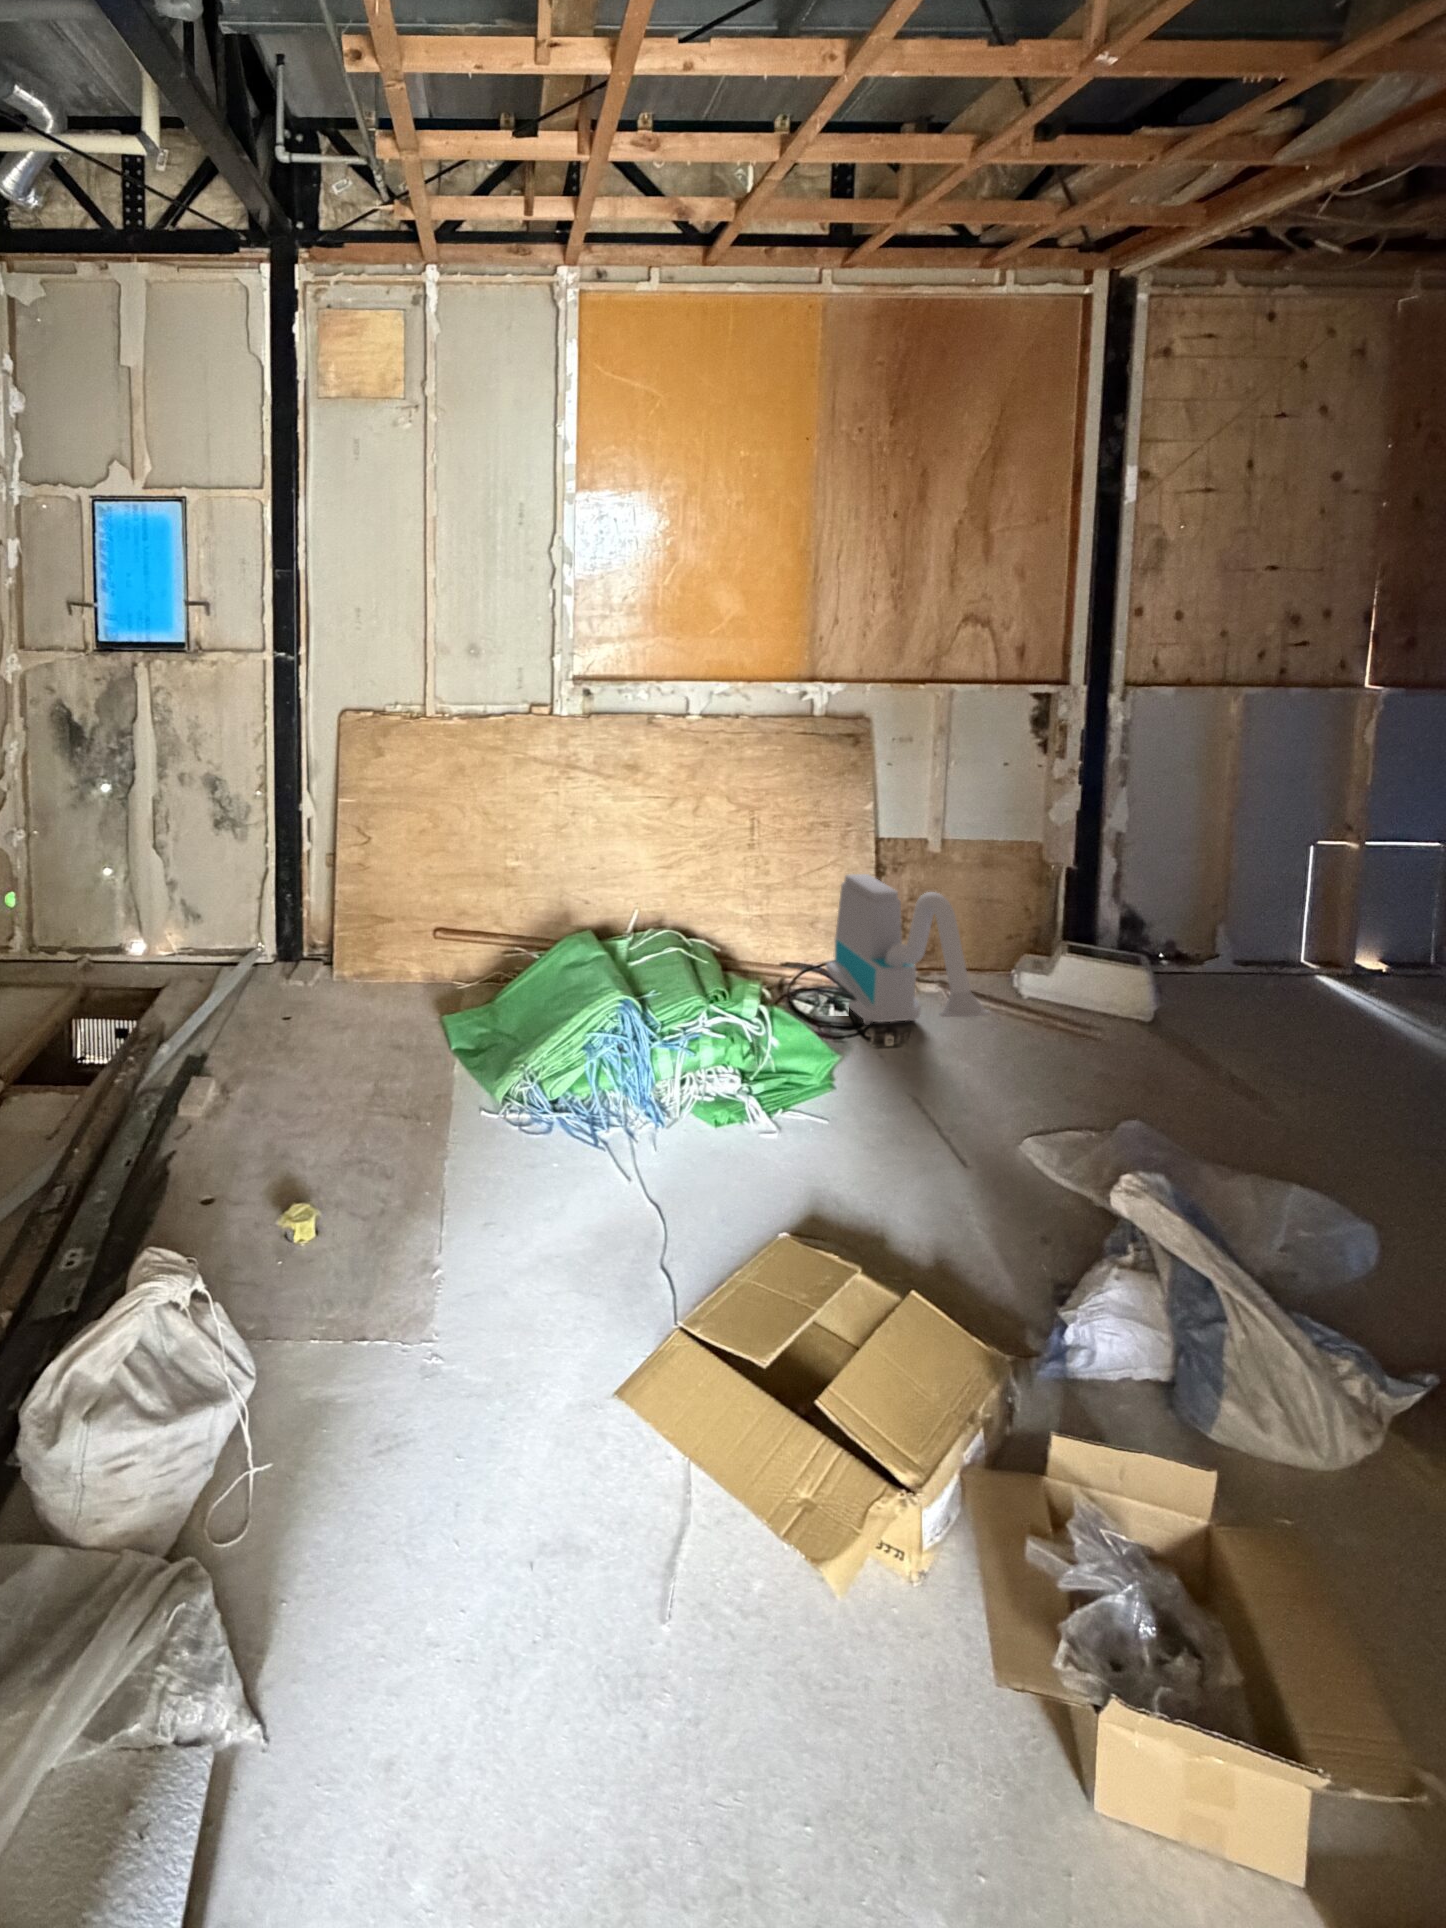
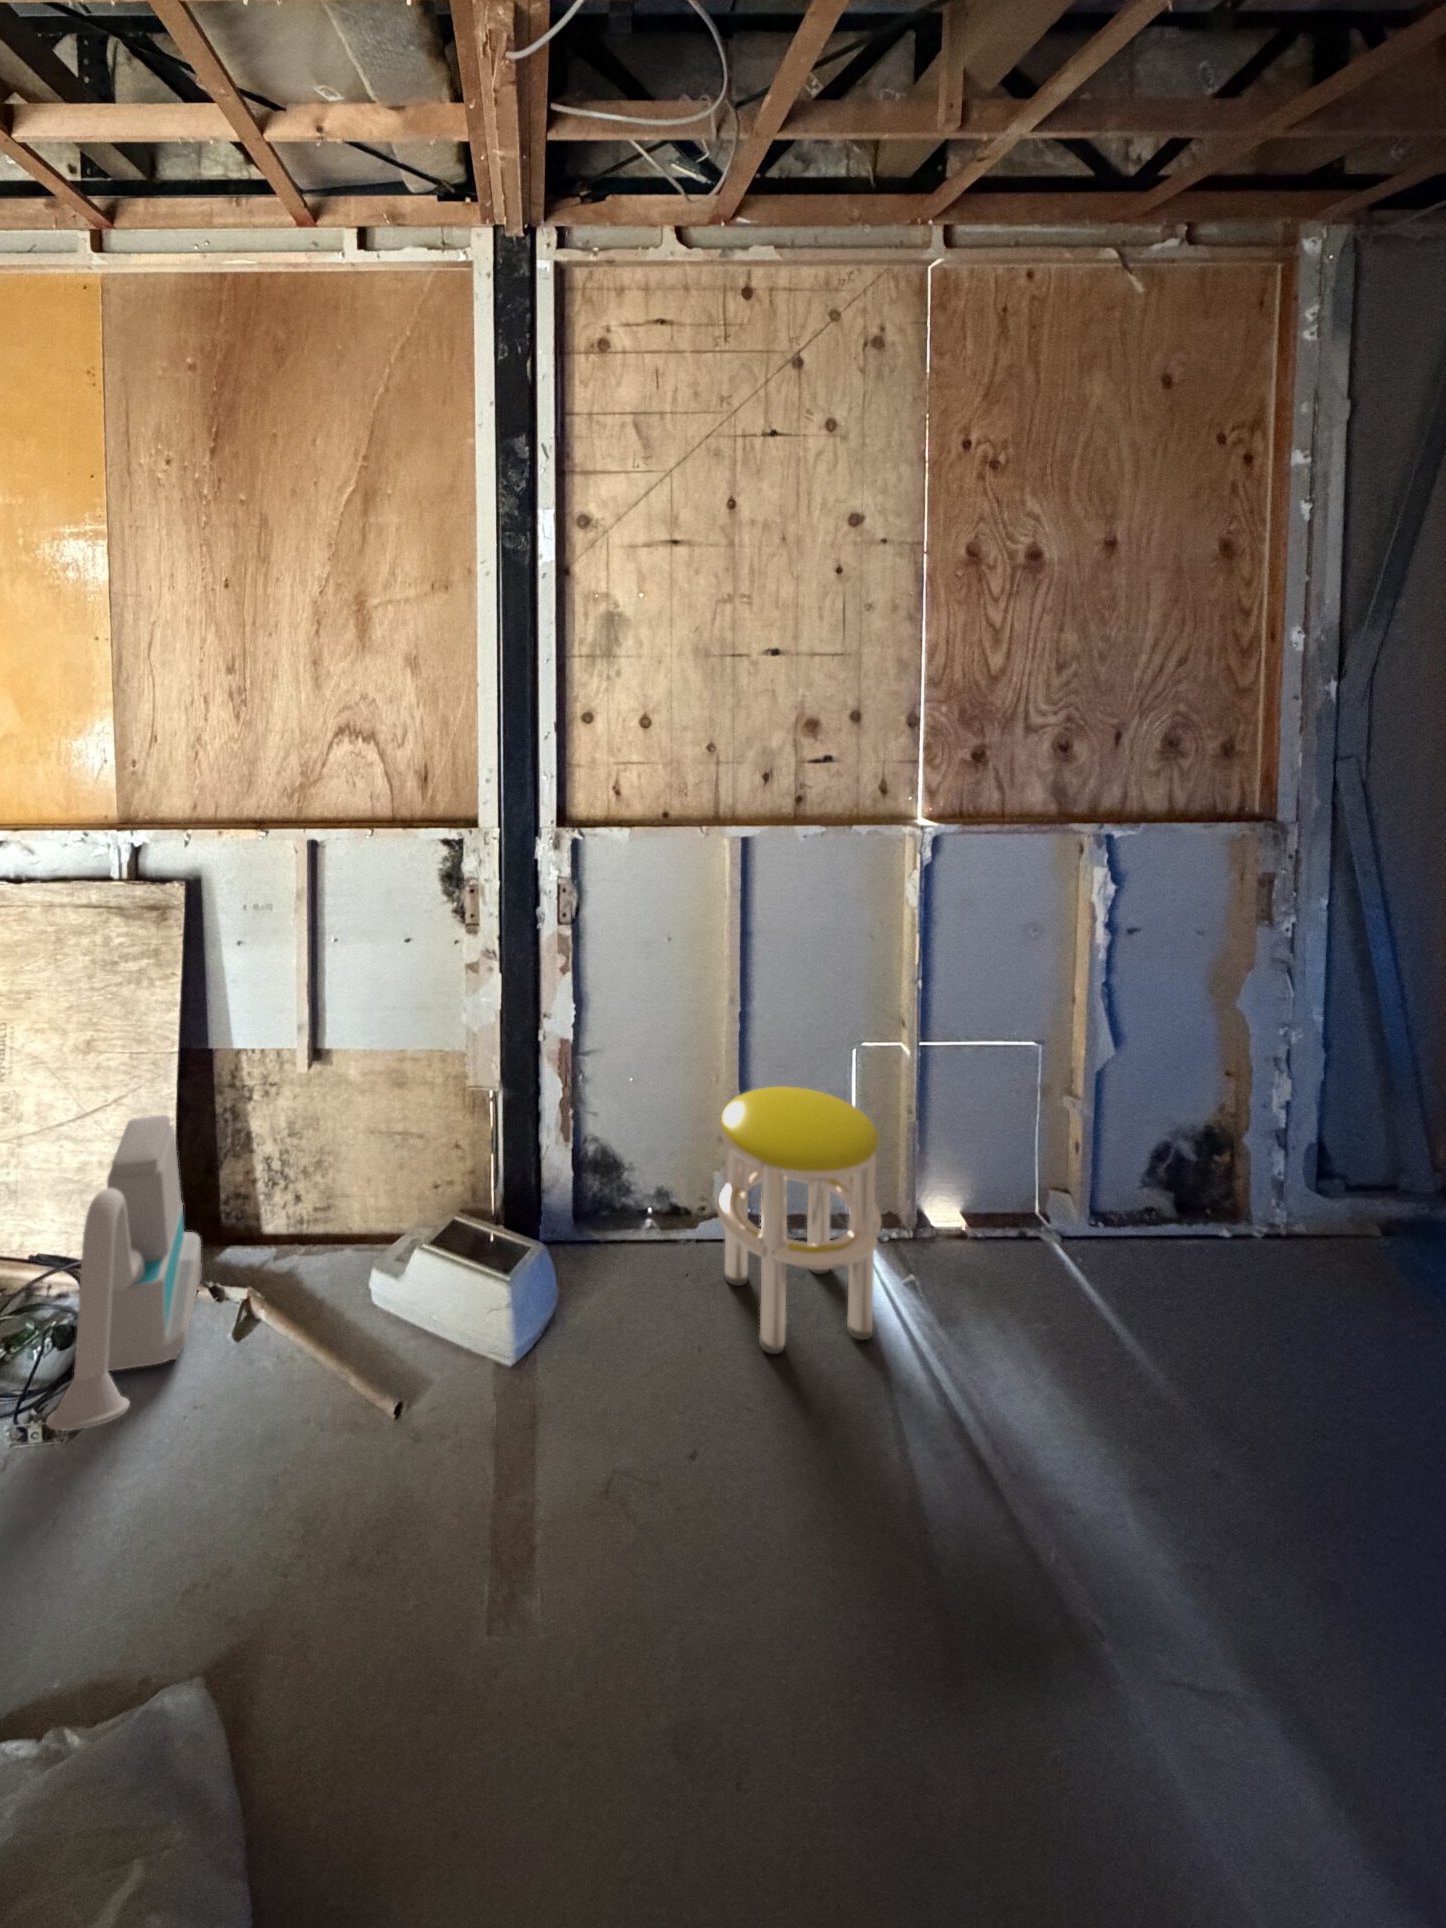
stool: none [1234,867,1376,1025] -> present [717,1086,882,1354]

